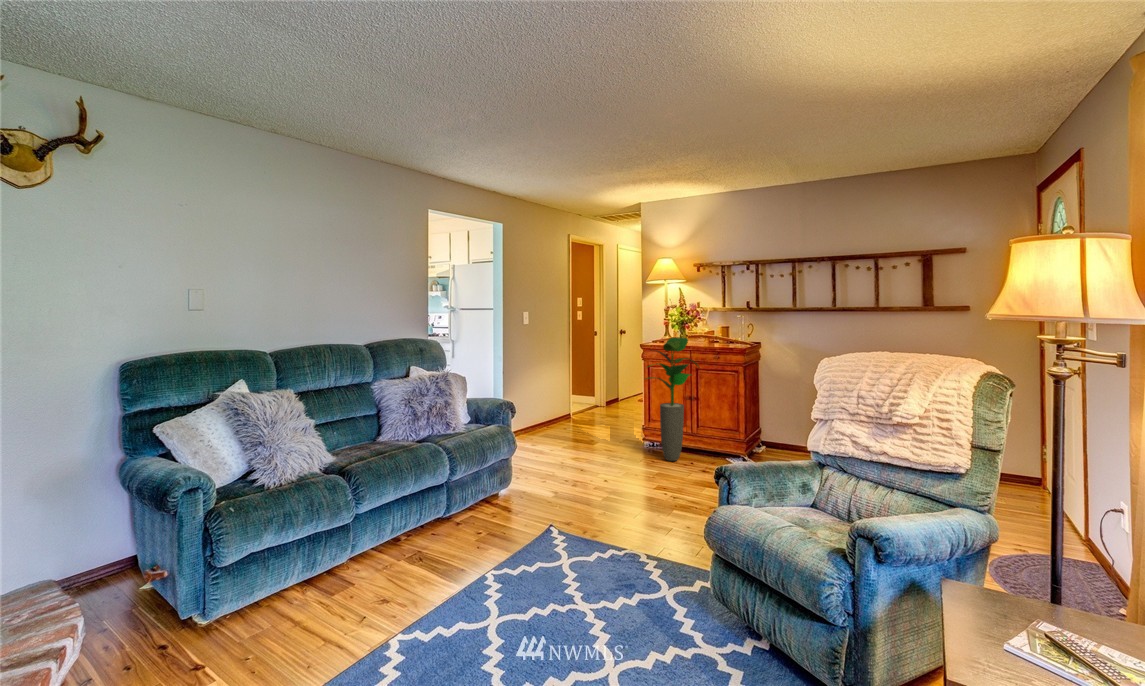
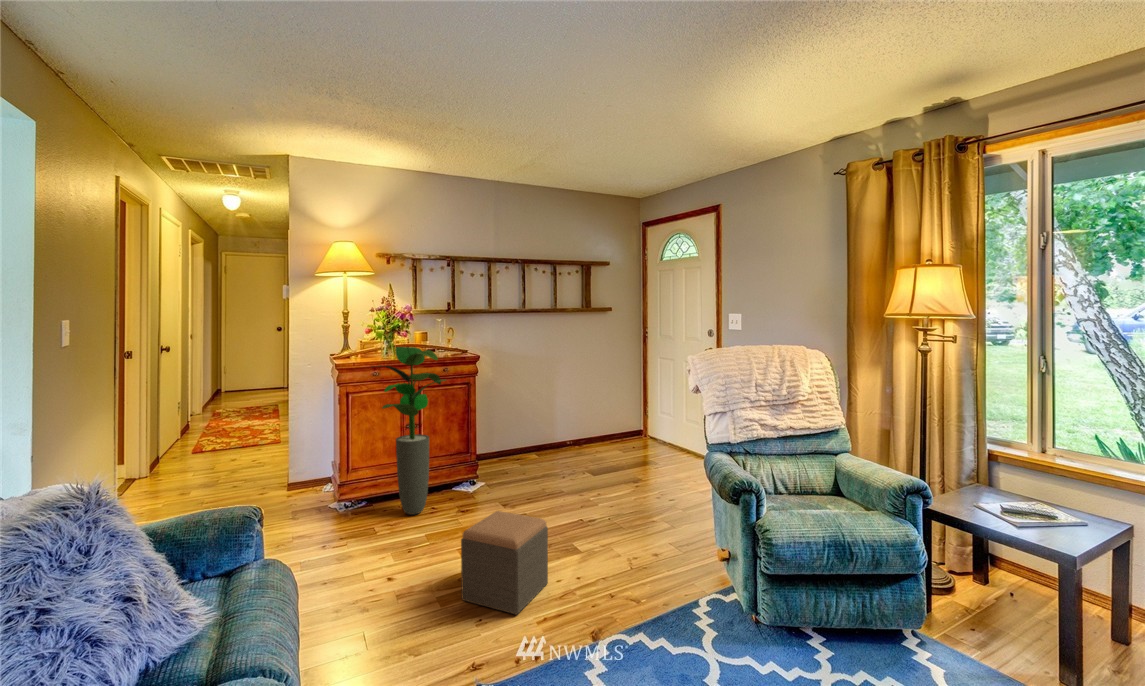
footstool: none [610,458,664,523] -> present [461,511,548,615]

